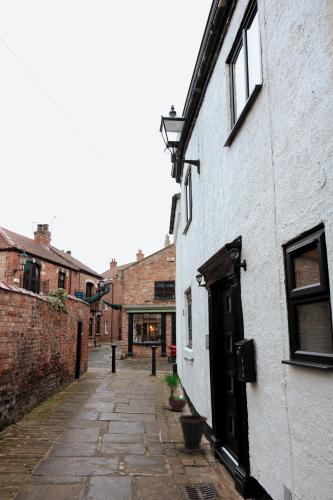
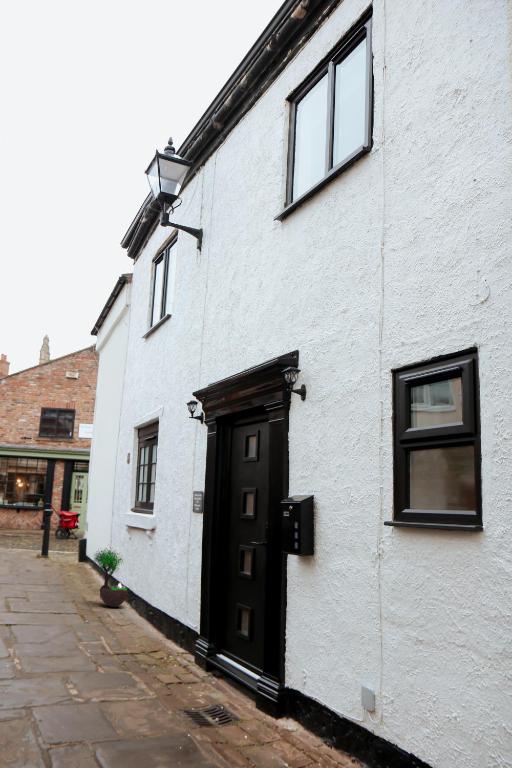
bucket: present [179,415,207,452] -> none [142,606,190,664]

